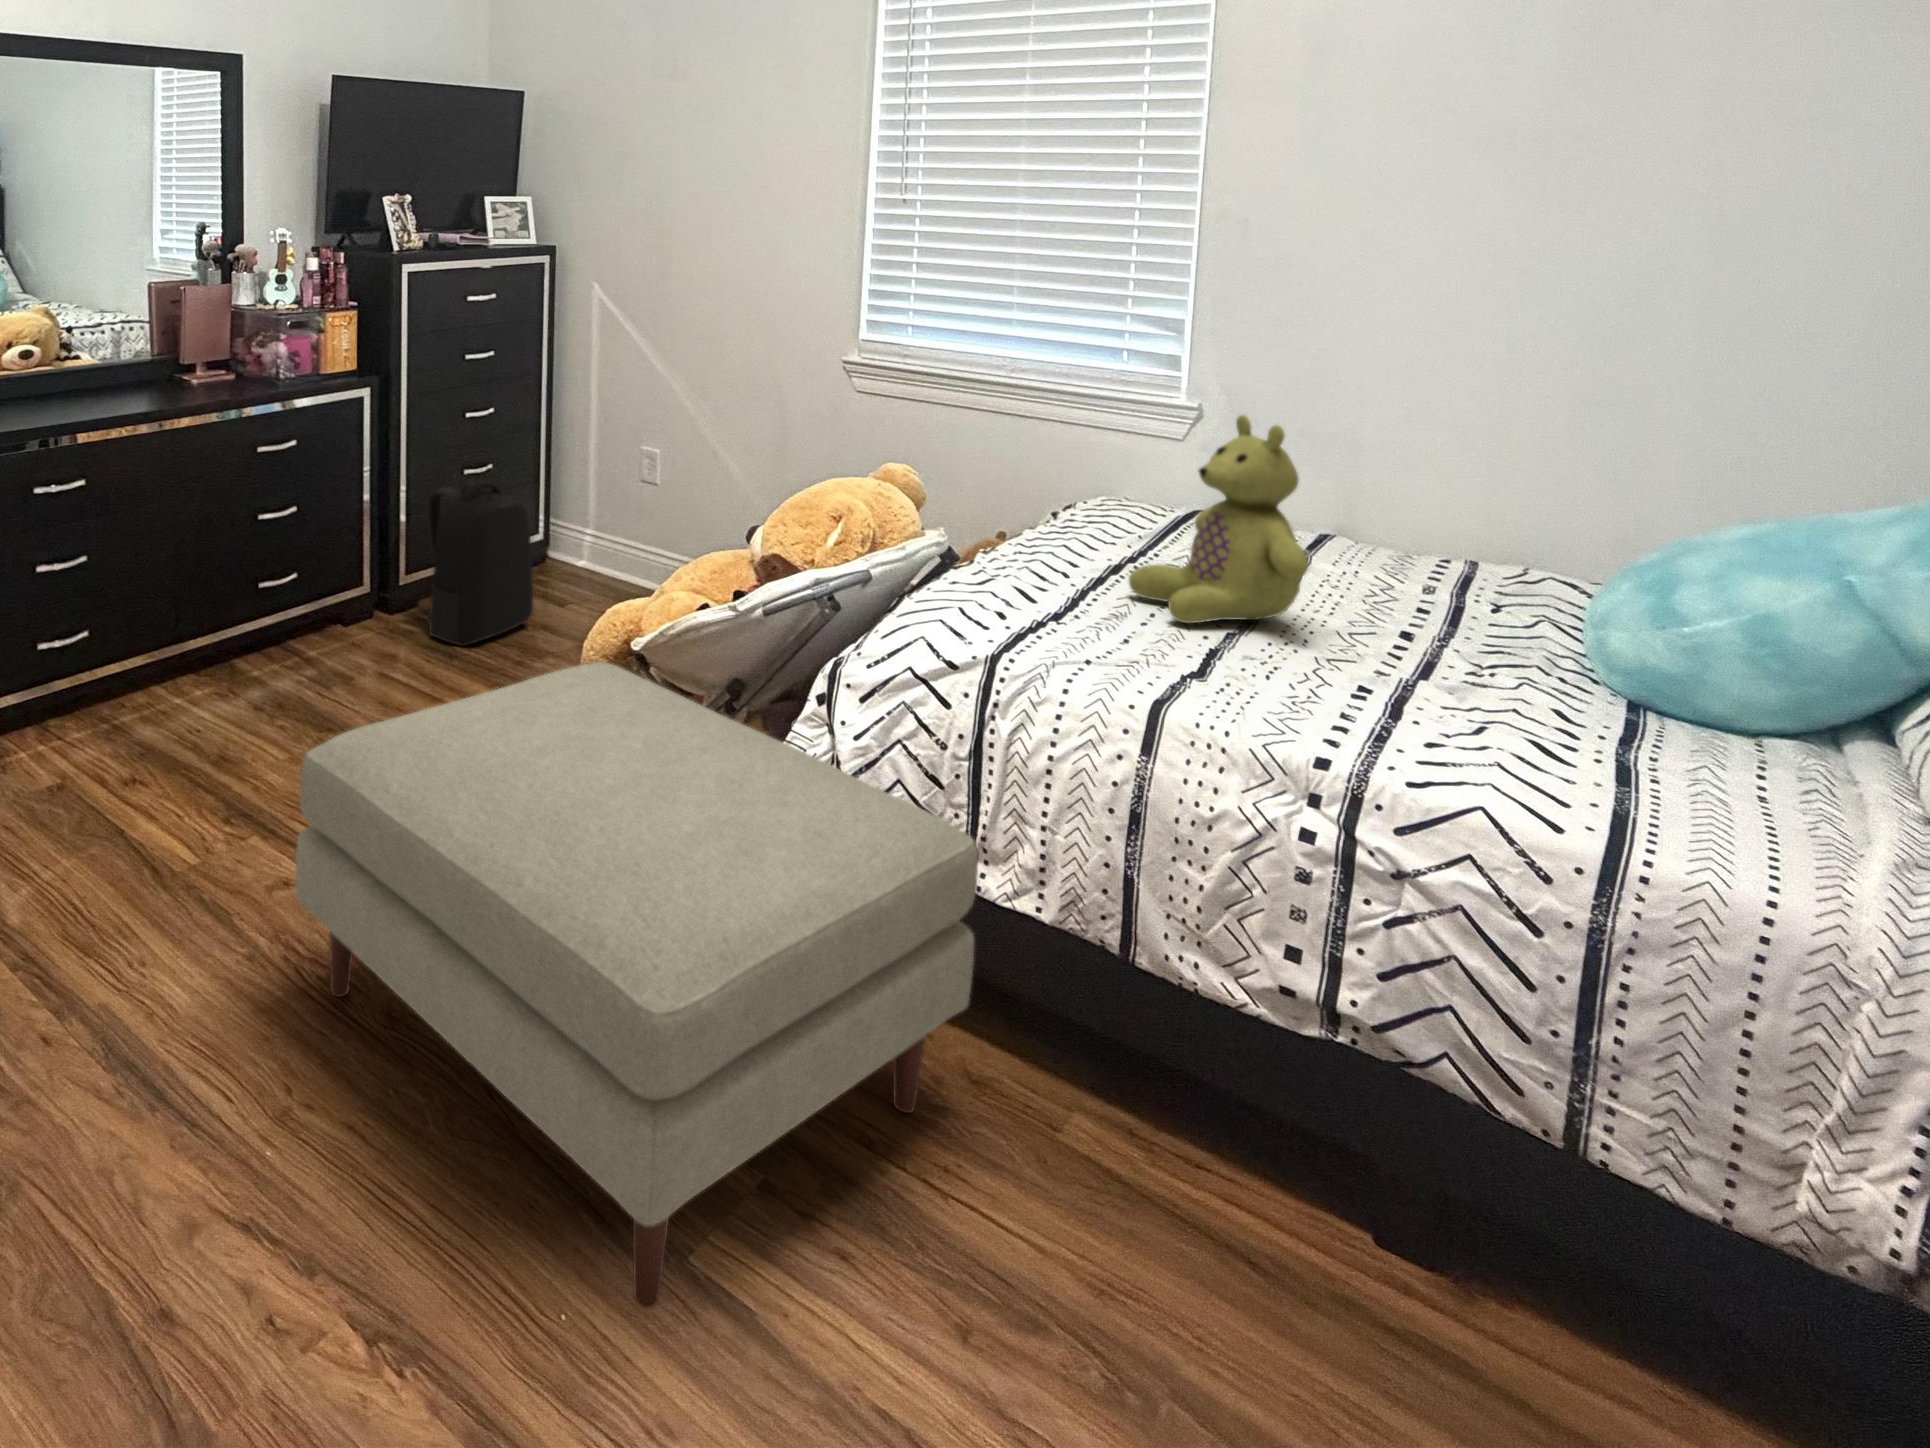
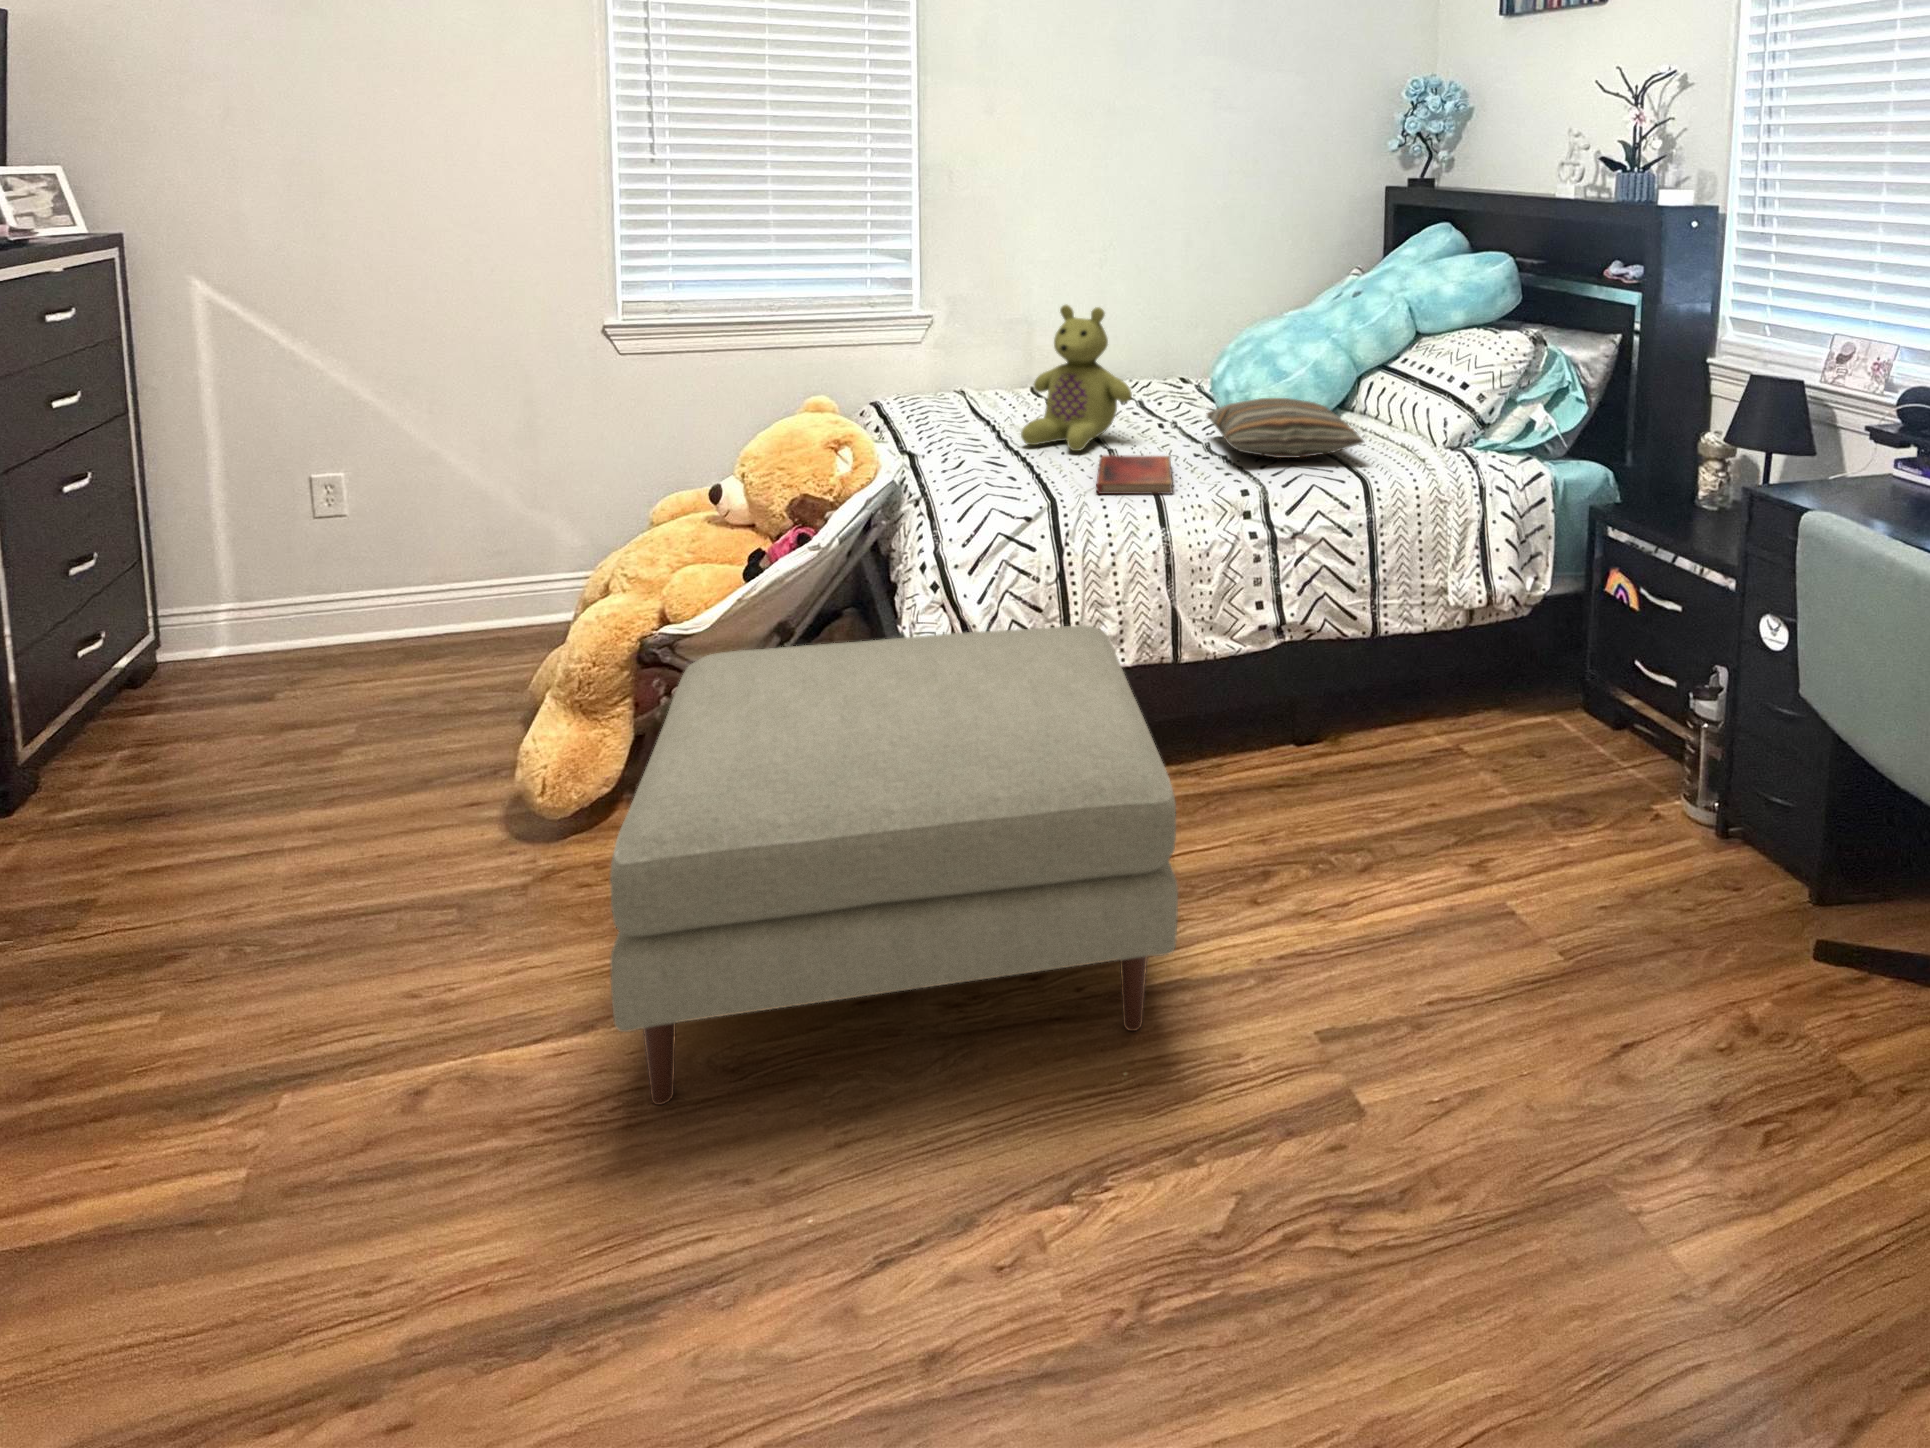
backpack: present [423,480,533,646] -> none [63,569,263,802]
diary: none [1069,632,1274,708] -> present [1096,455,1173,494]
pillow: none [1365,634,1755,784] -> present [1207,398,1364,458]

